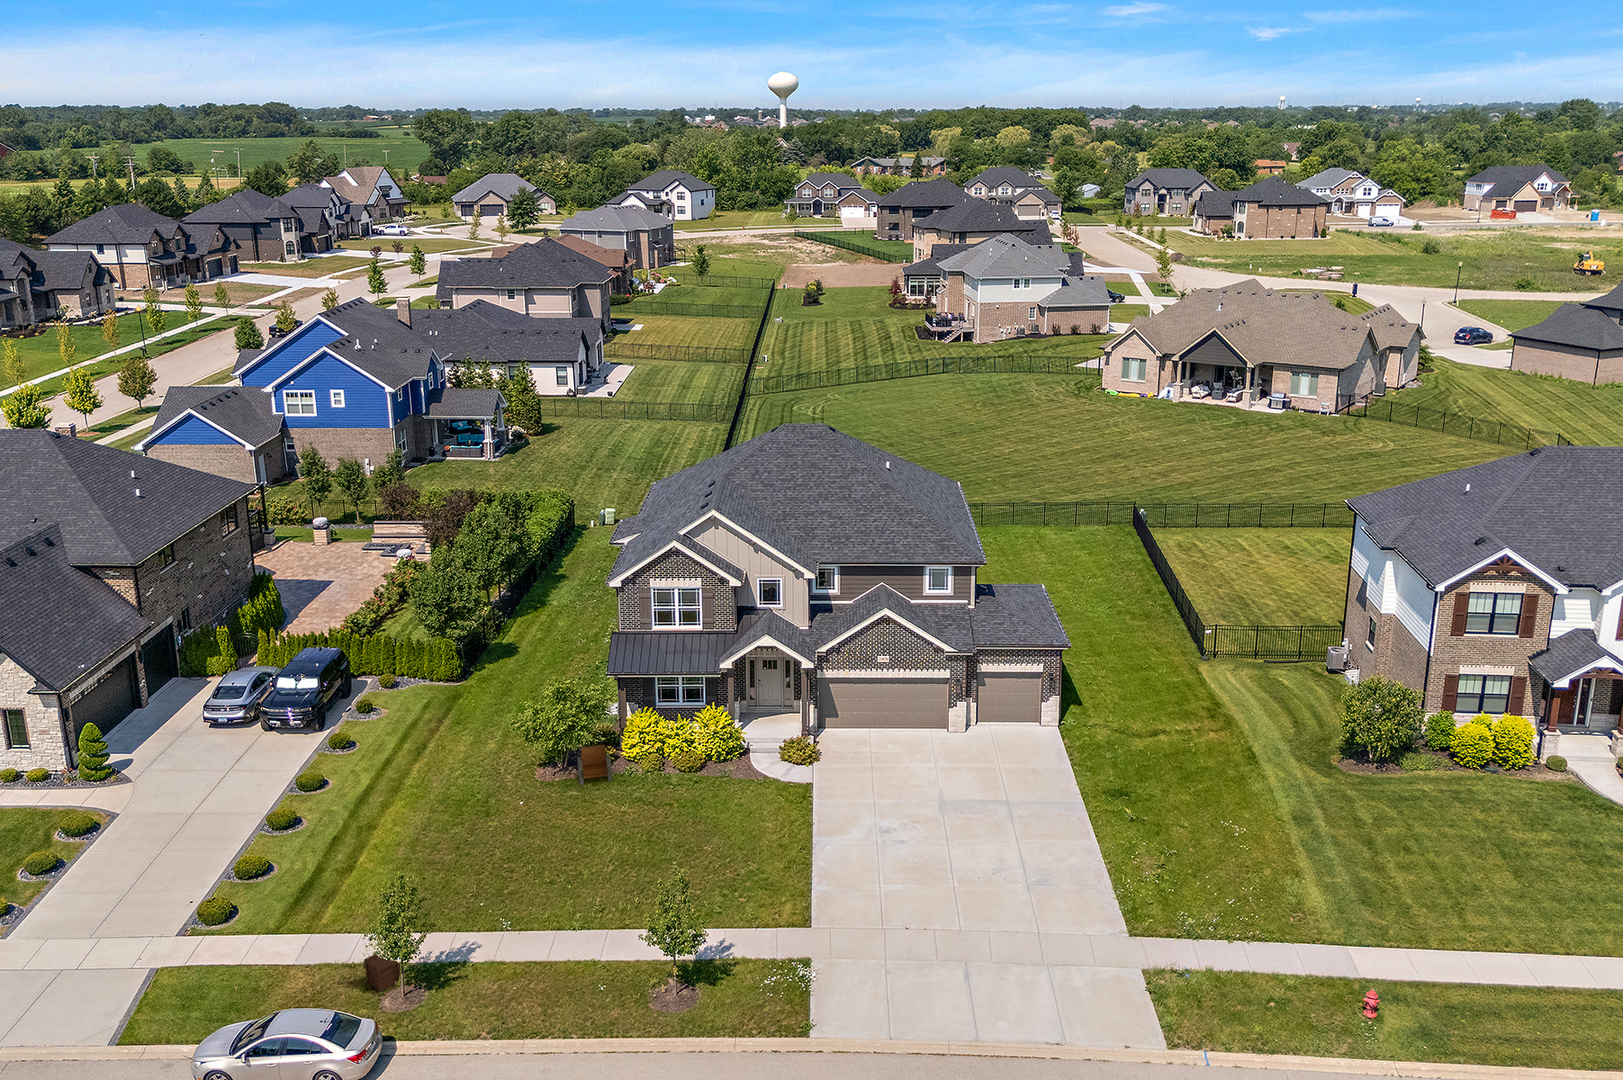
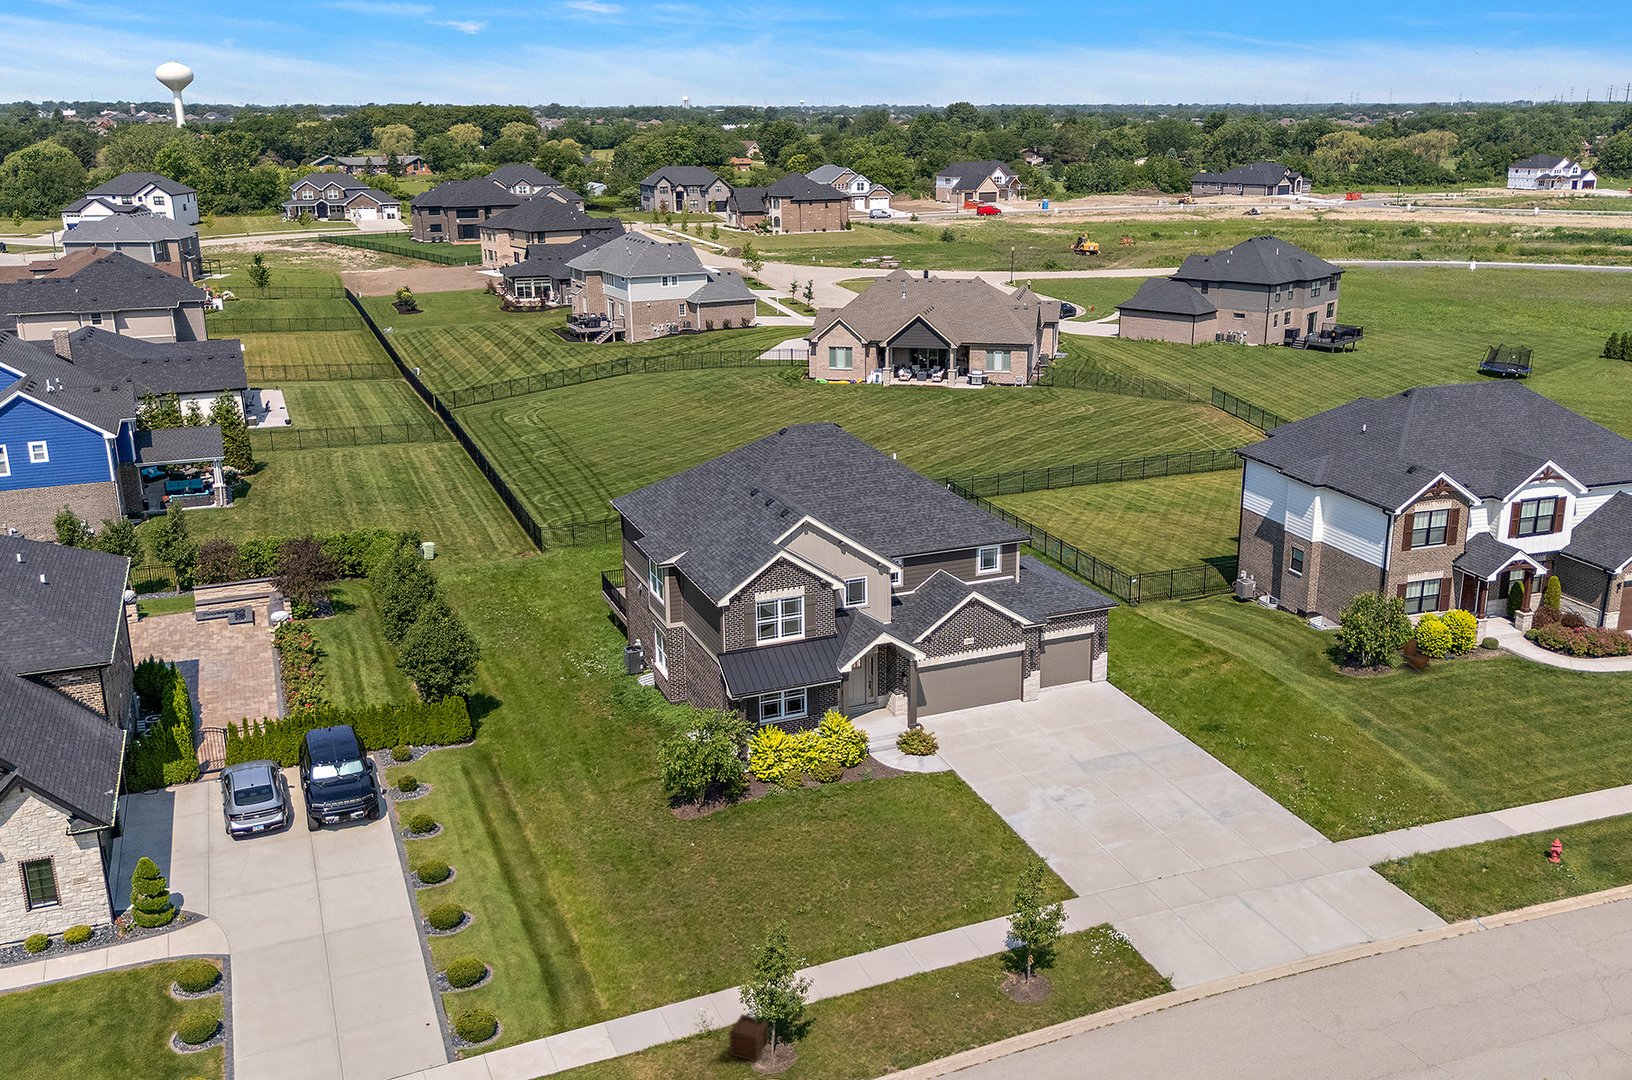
lounge chair: present [577,745,612,785] -> present [1399,639,1432,673]

